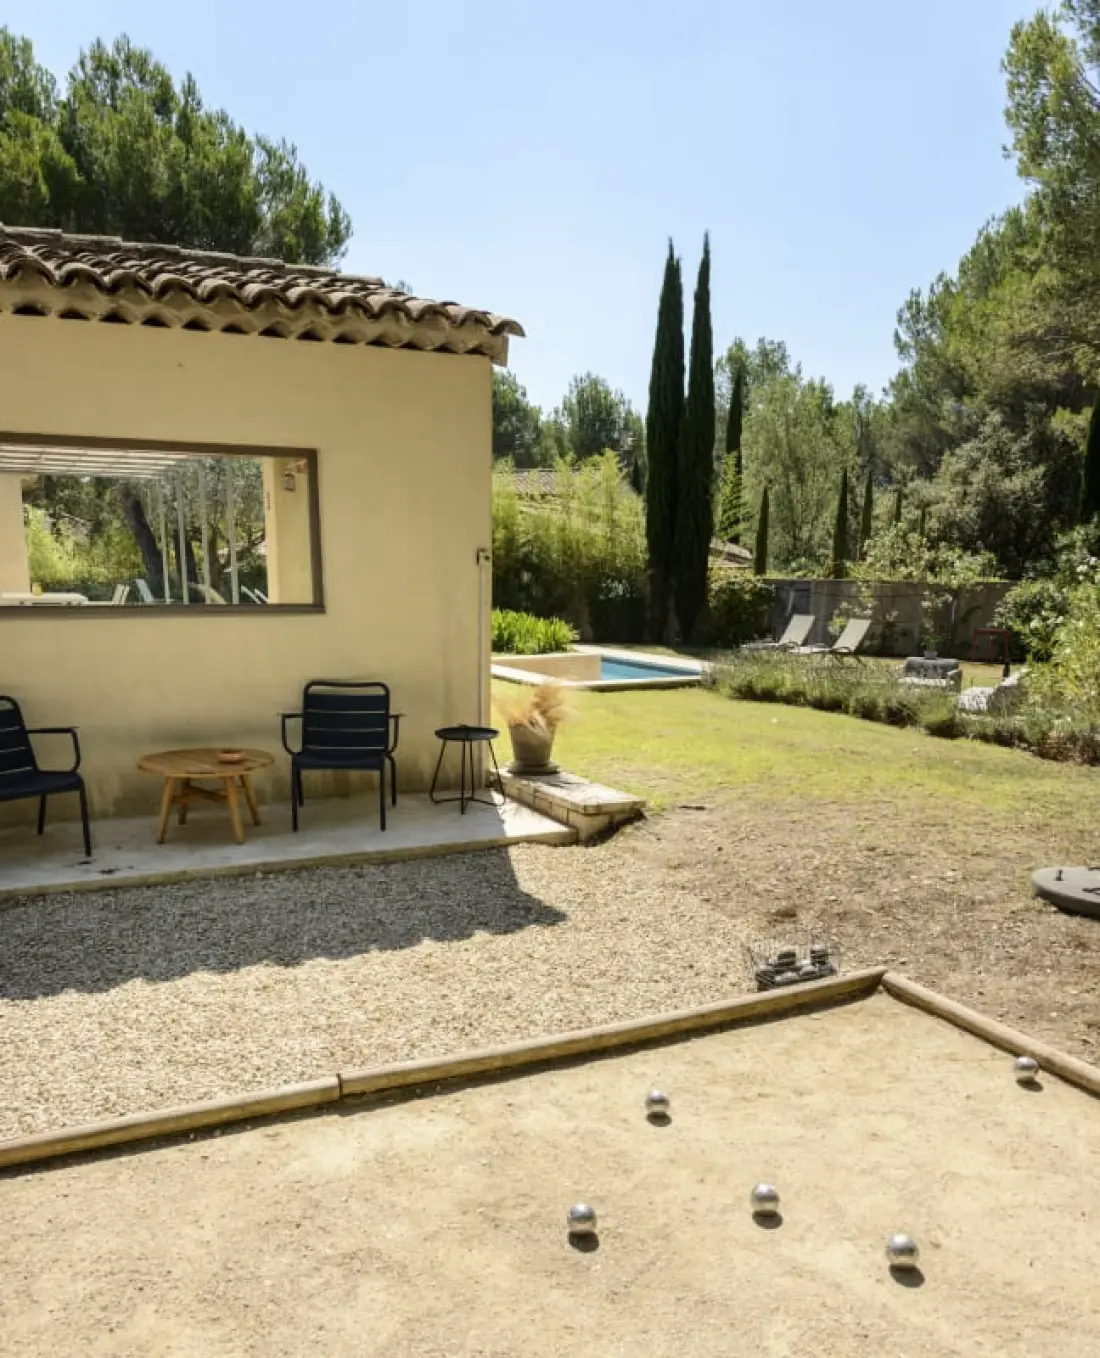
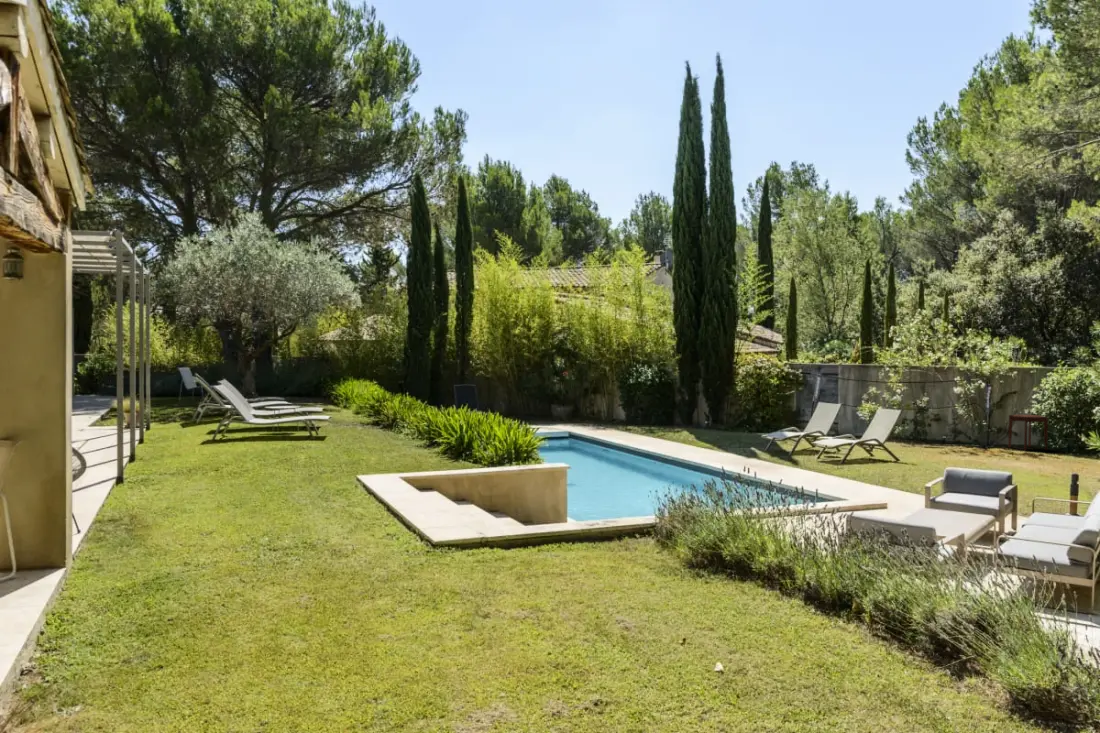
potted plant: present [923,636,943,659] -> none [948,421,981,445]

